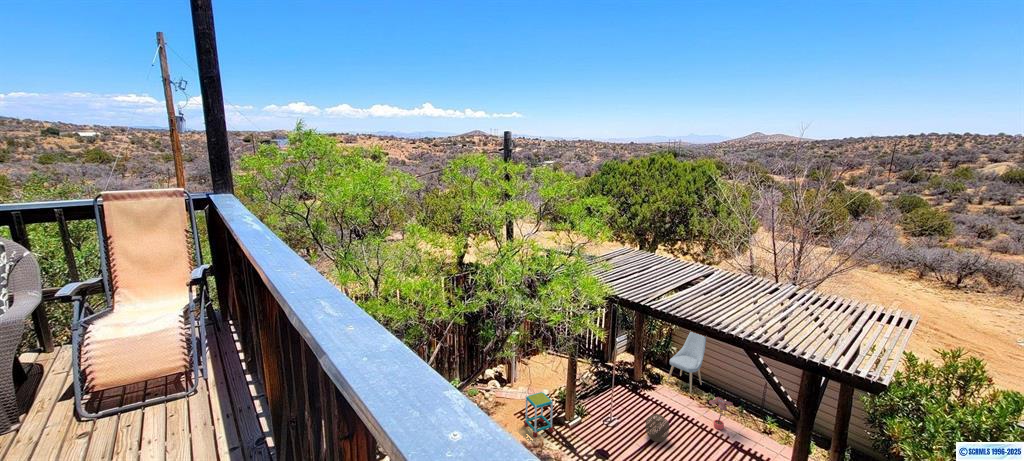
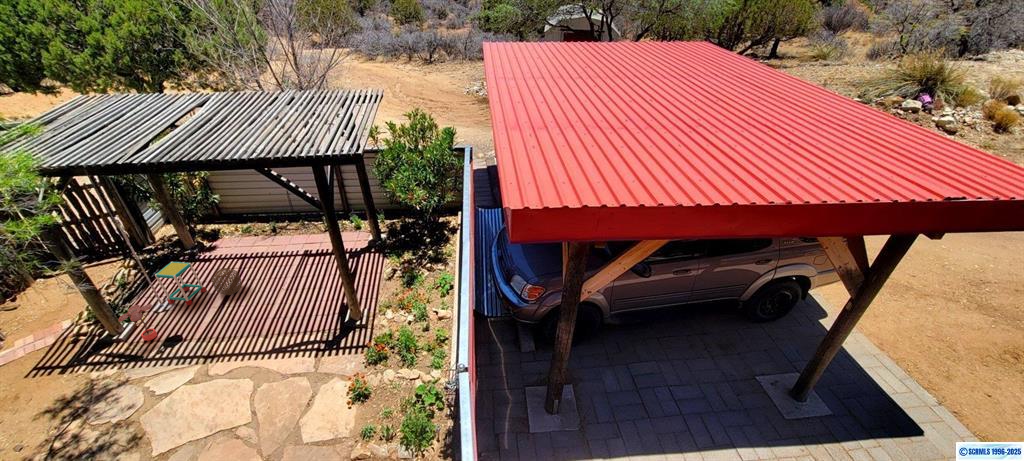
chair: present [667,332,706,393] -> none [217,165,263,234]
side table: present [524,392,553,437] -> present [155,262,206,305]
potted plant: present [709,397,733,430] -> present [118,304,157,341]

